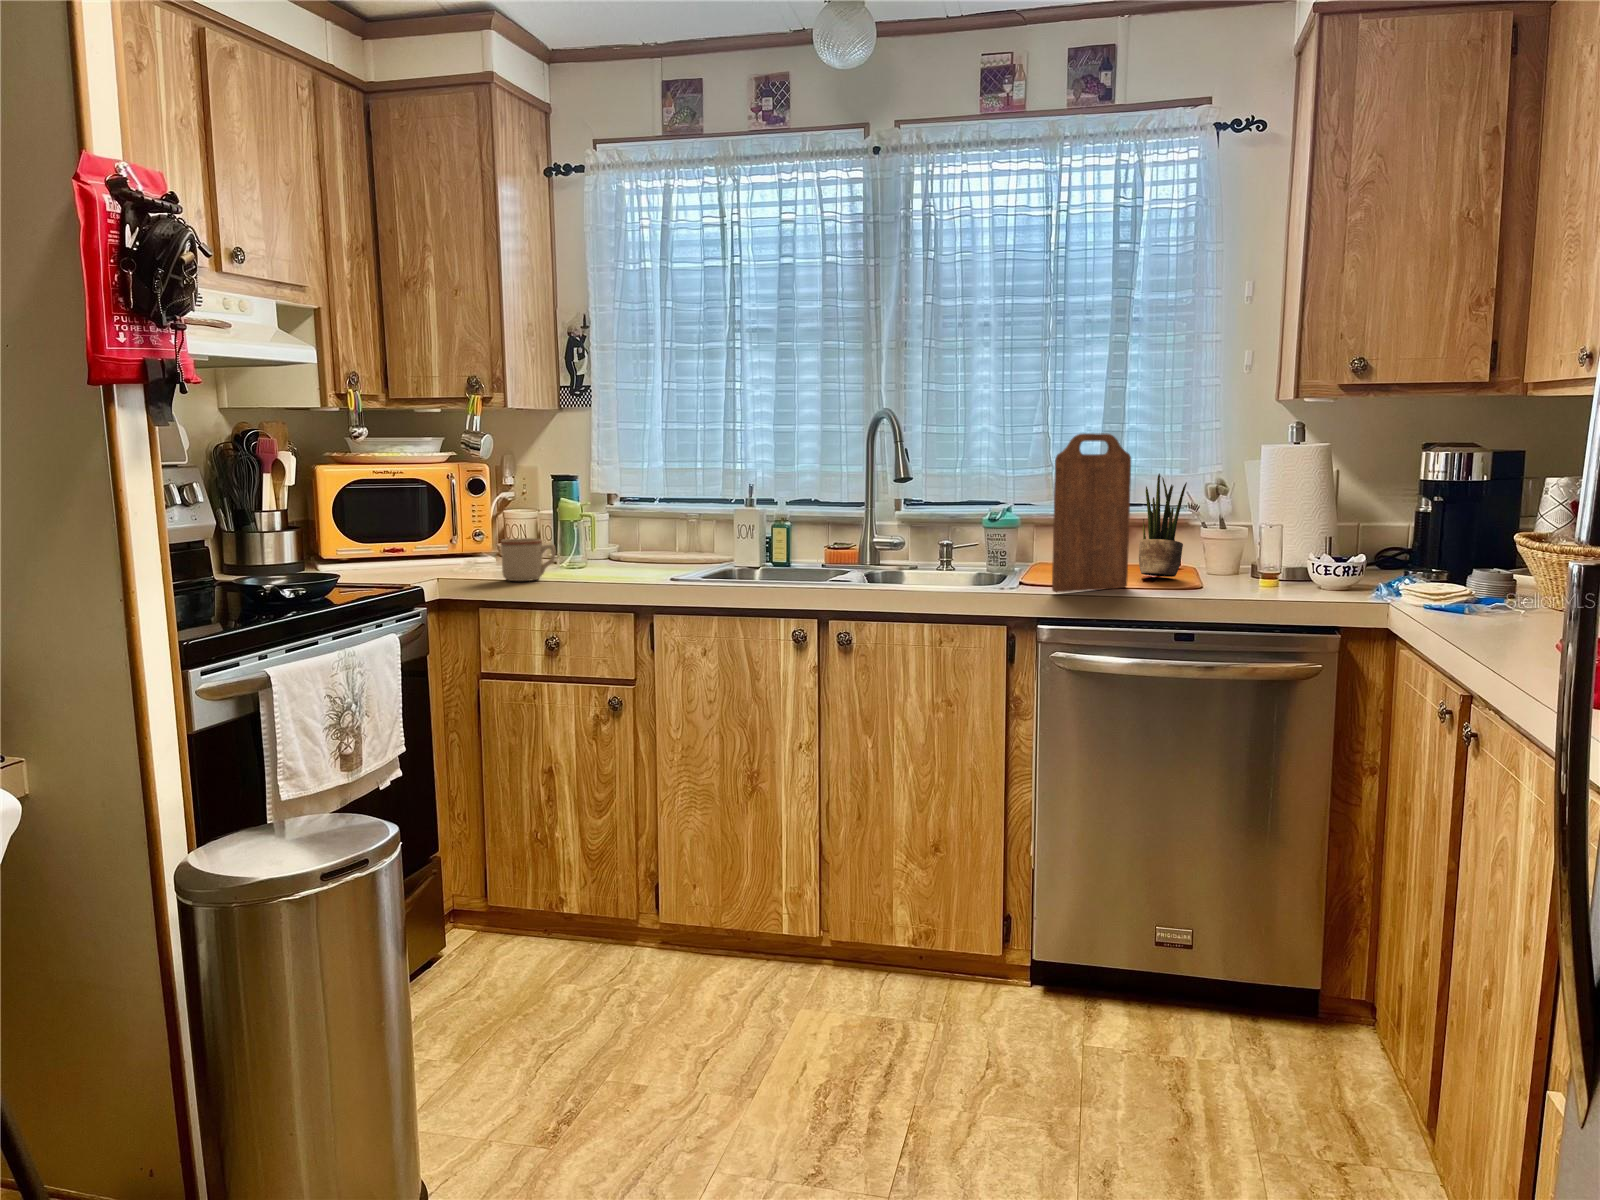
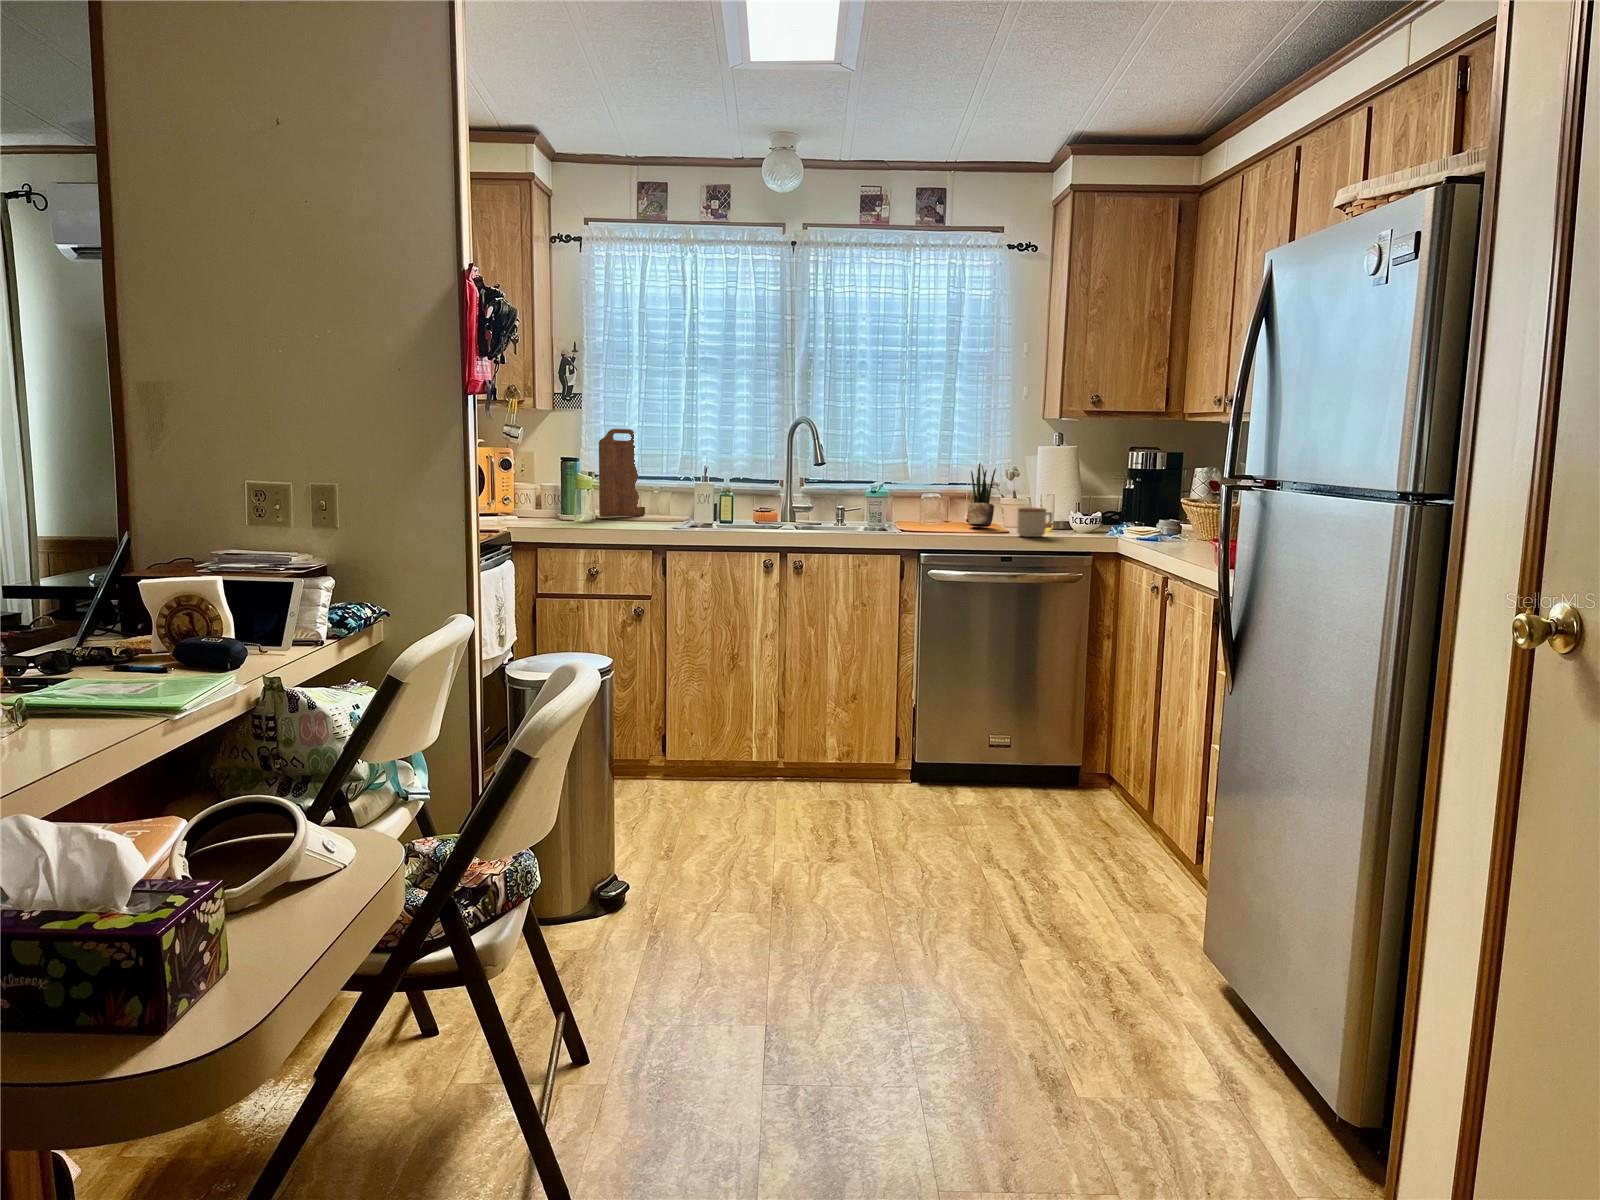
cutting board: present [1052,433,1131,592] -> present [599,429,645,517]
mug: present [501,538,556,581] -> present [1017,508,1052,537]

